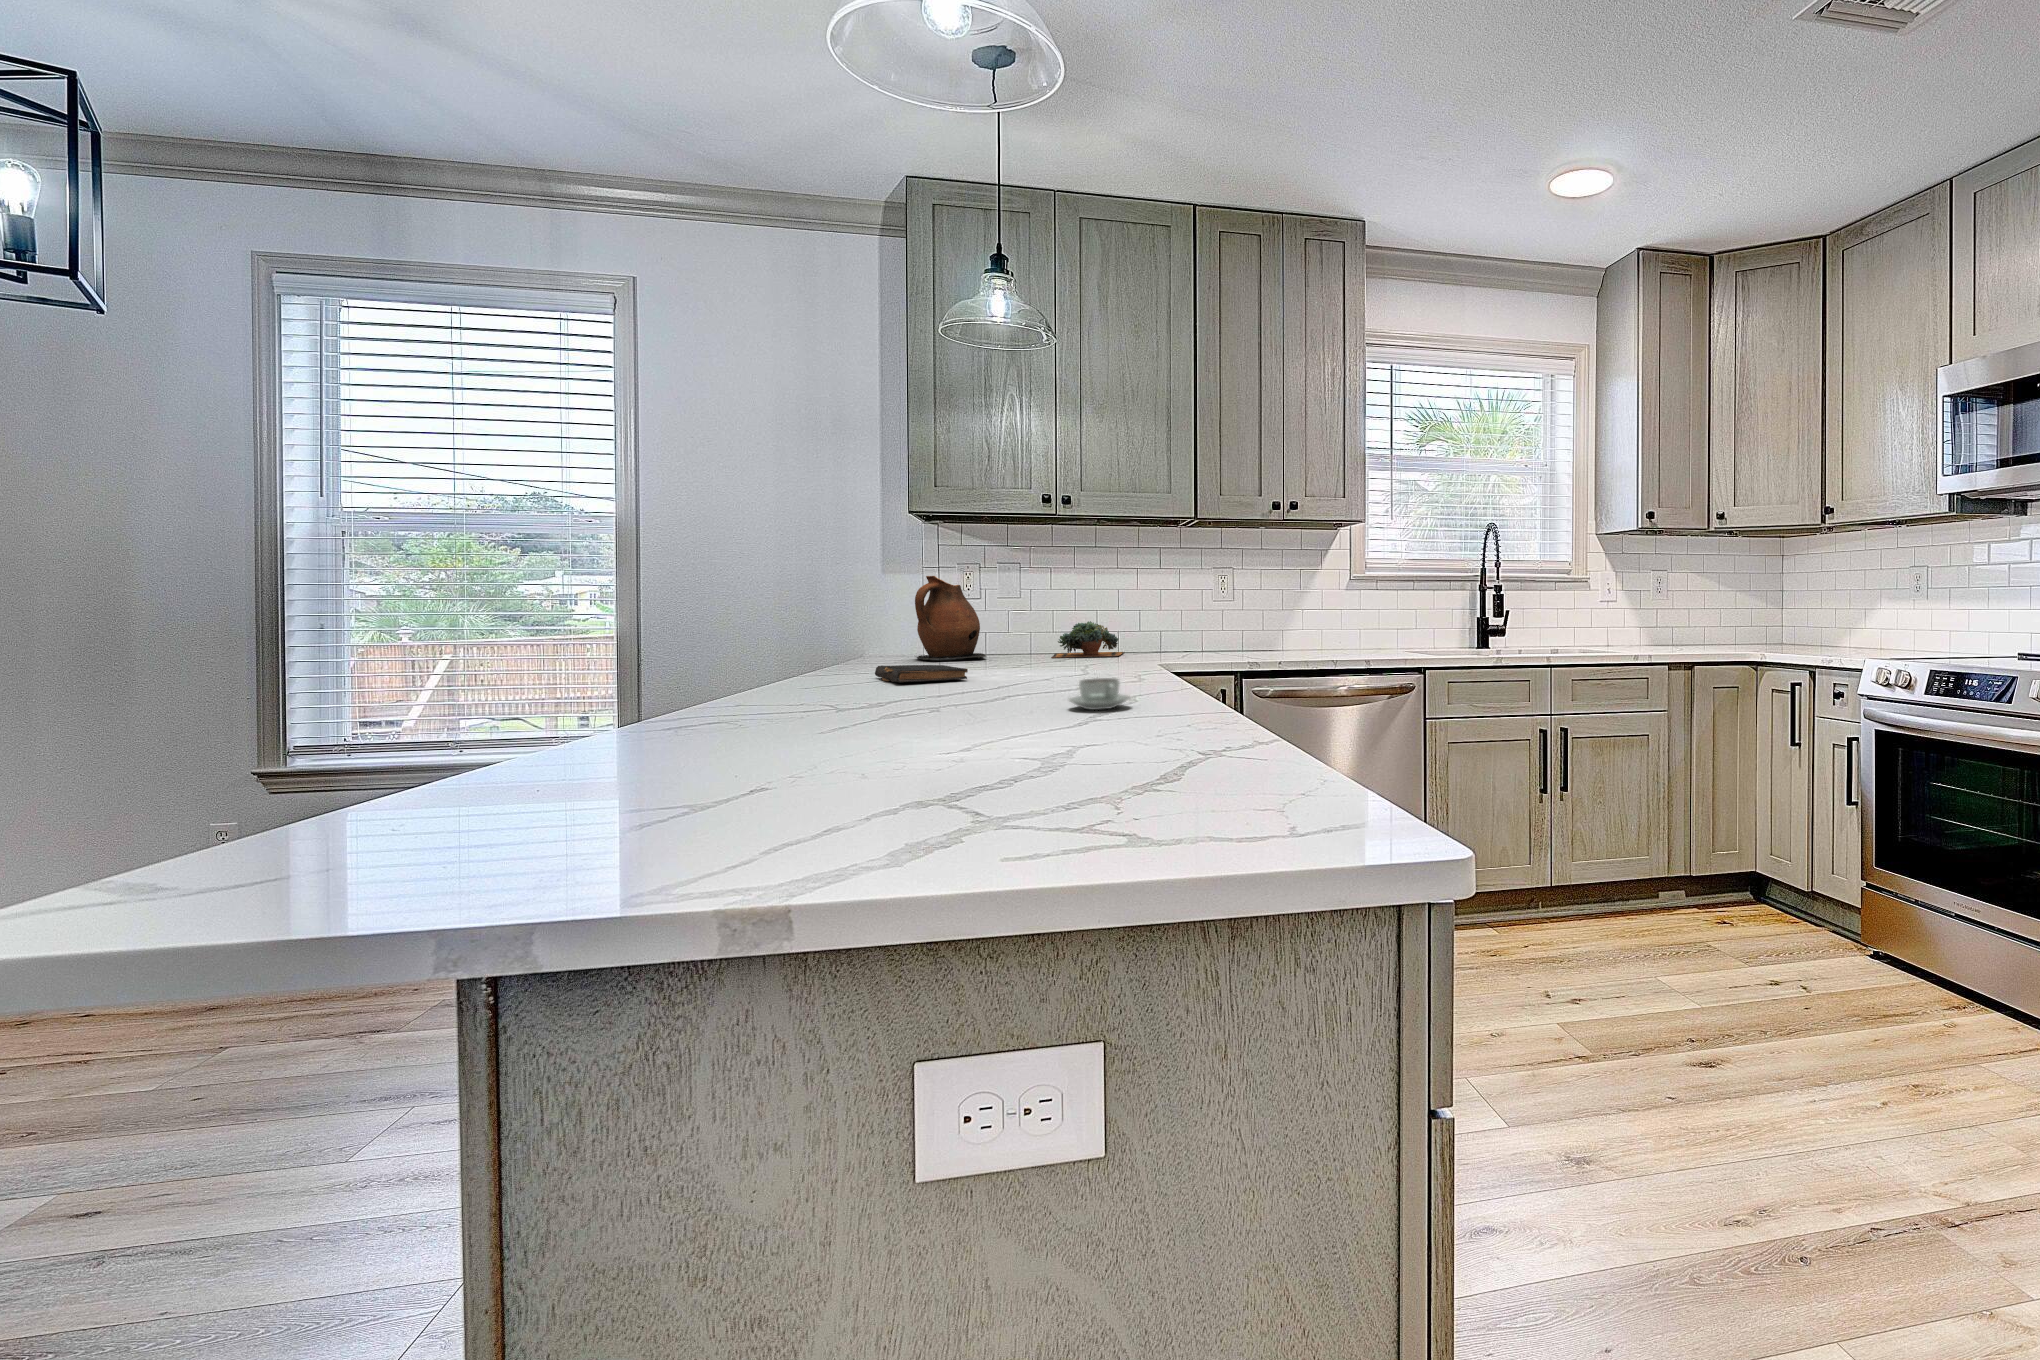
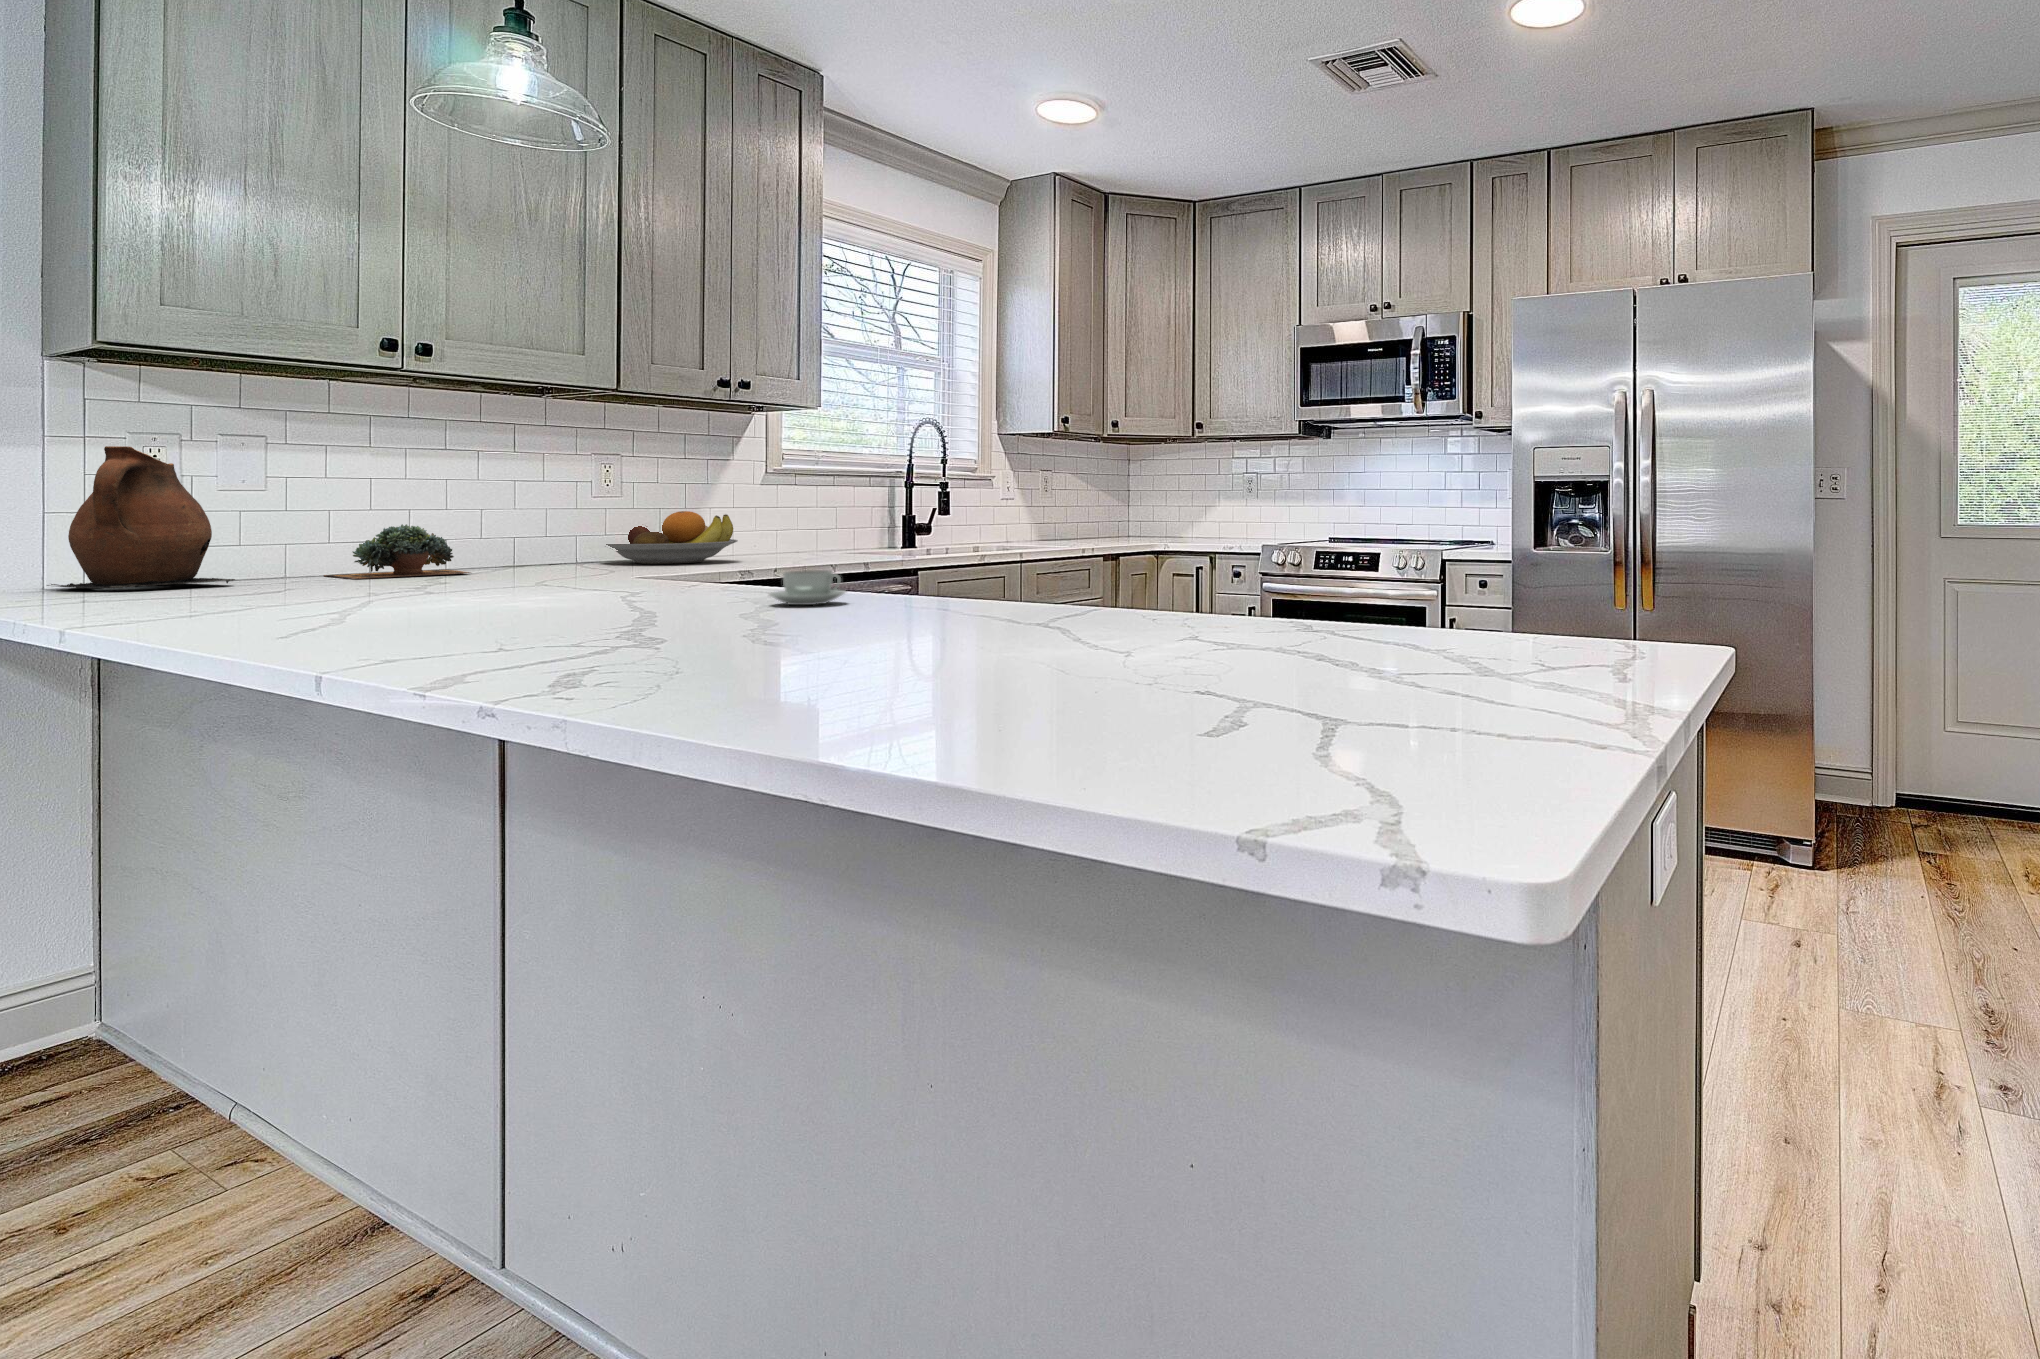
fruit bowl: none [1227,611,1321,652] -> present [606,511,738,564]
book: present [875,665,968,683] -> none [190,583,413,608]

